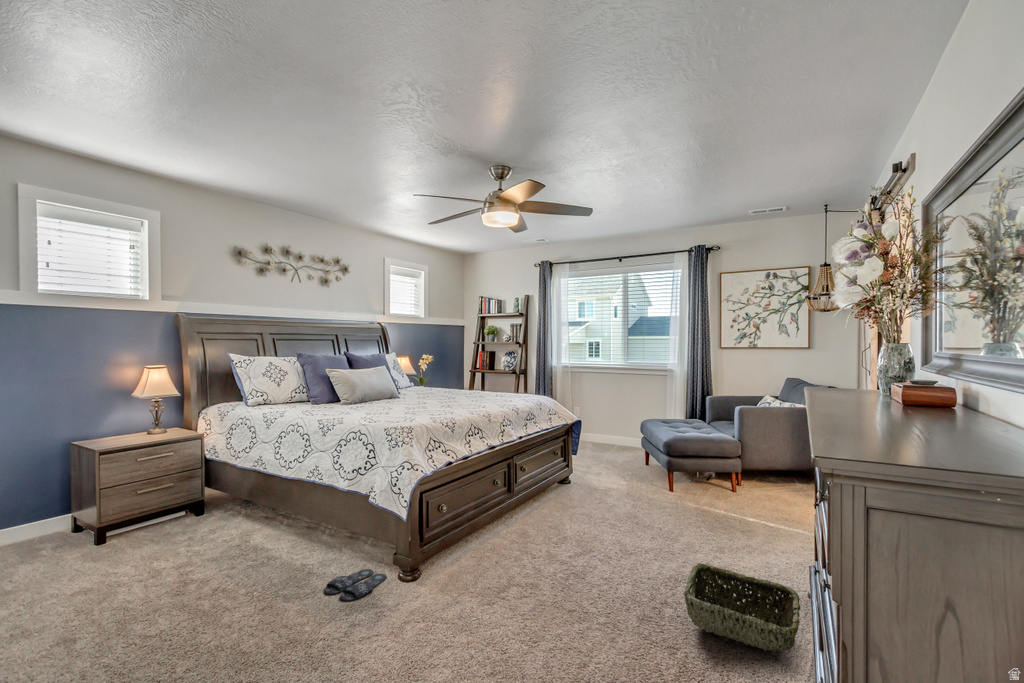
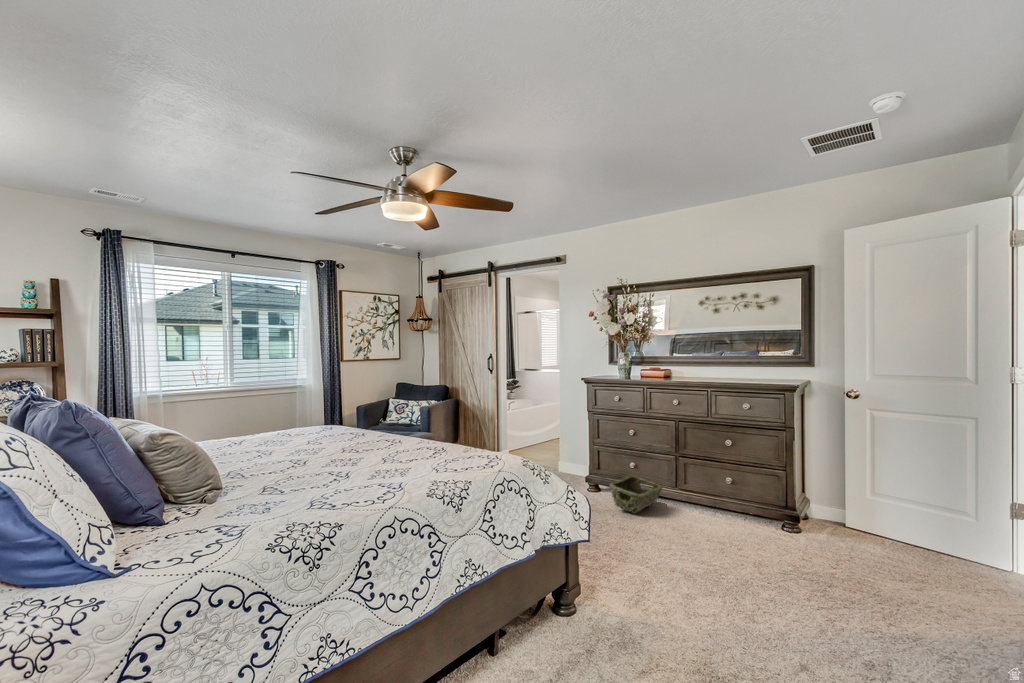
slippers: present [324,569,387,601] -> none [548,619,619,660]

